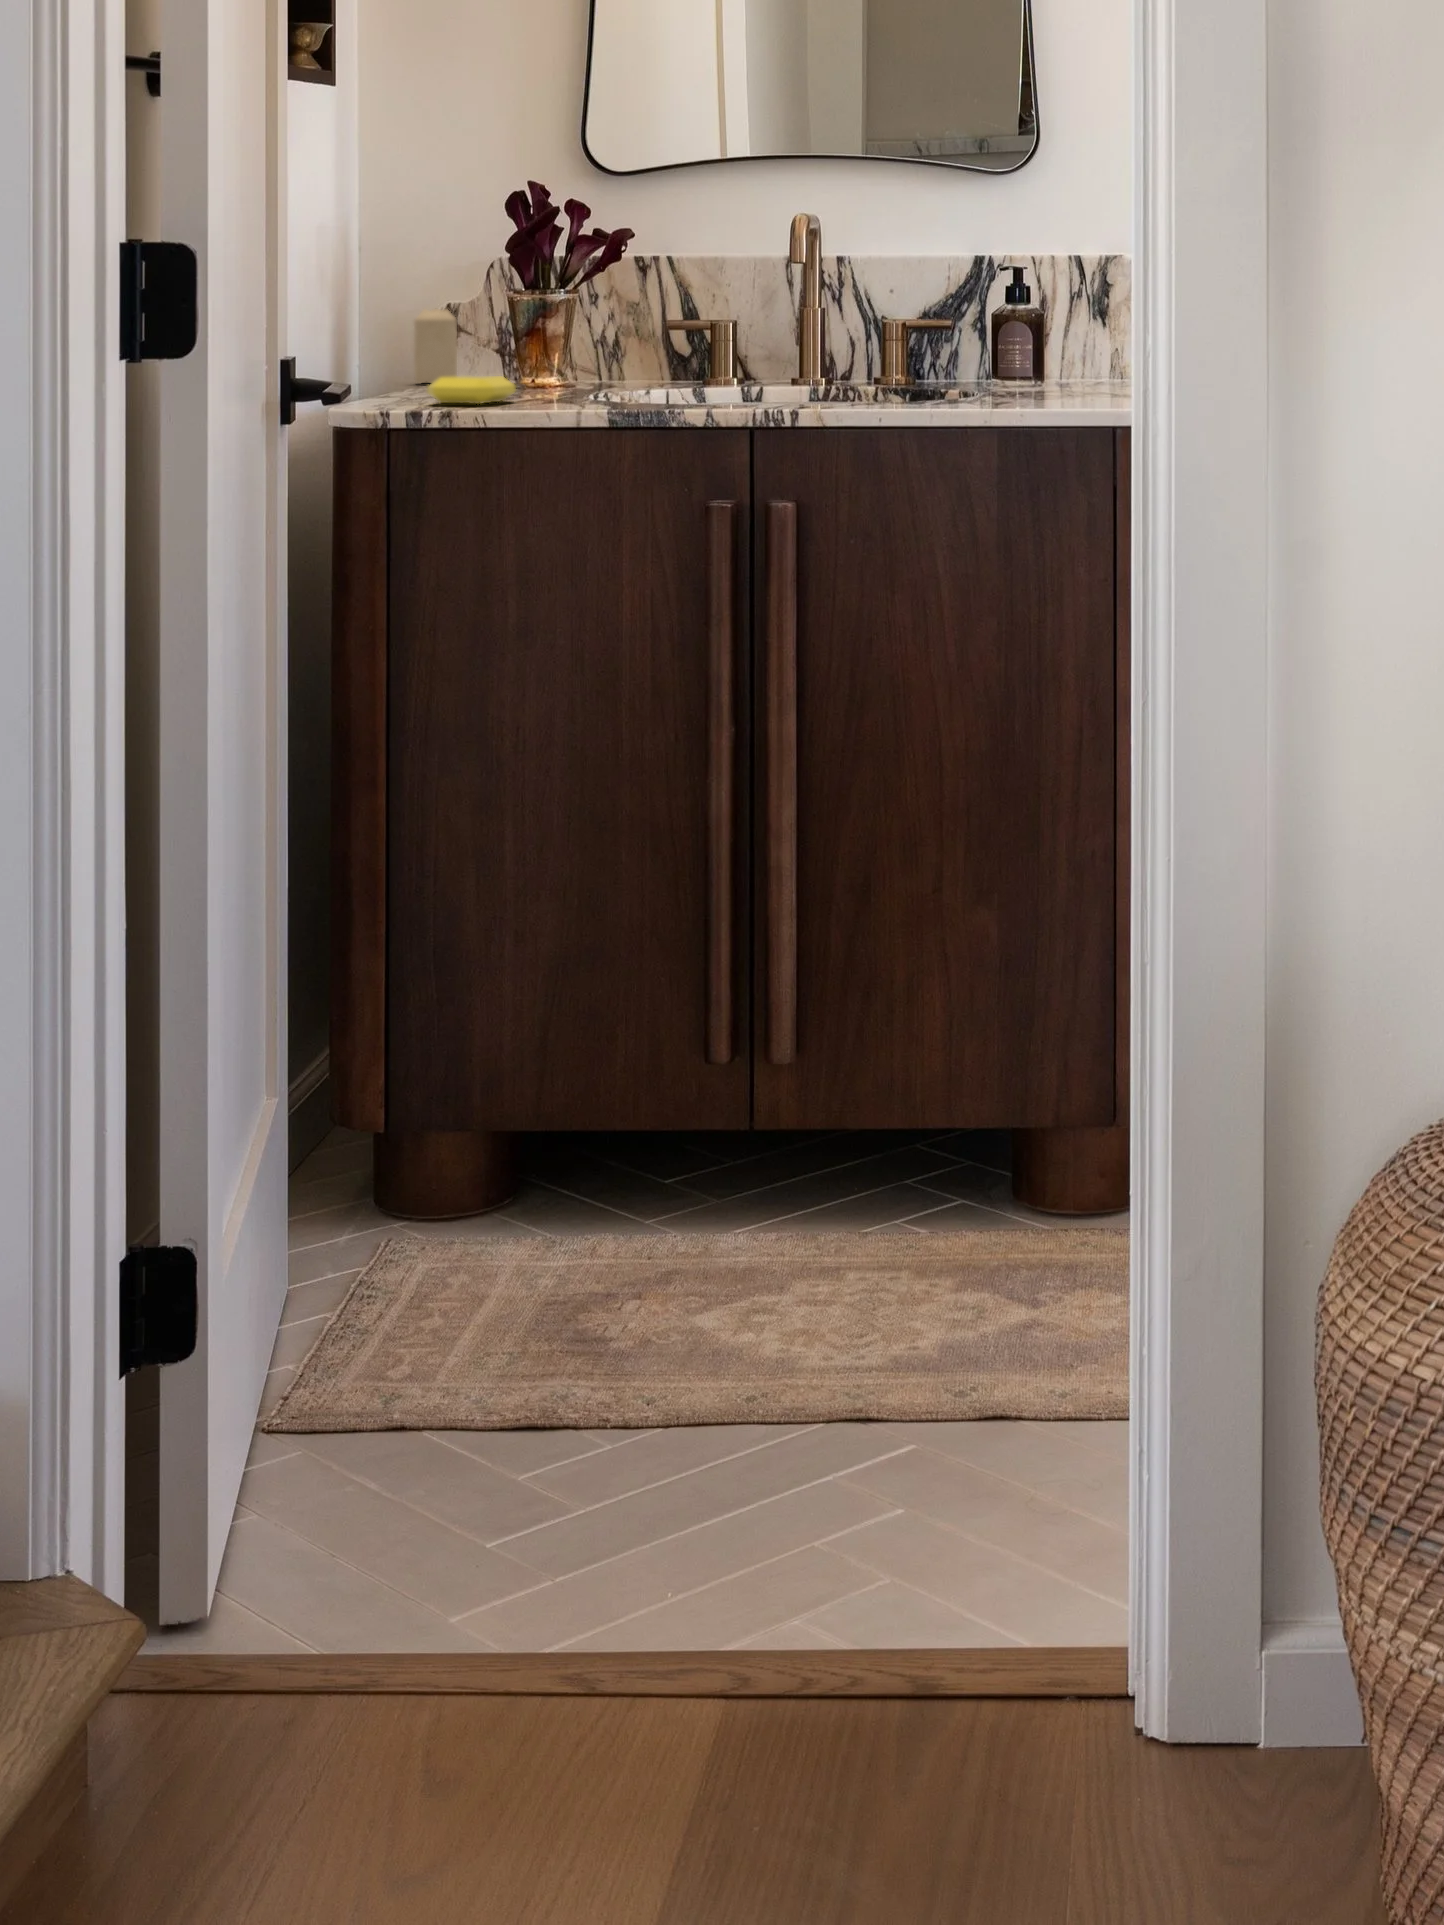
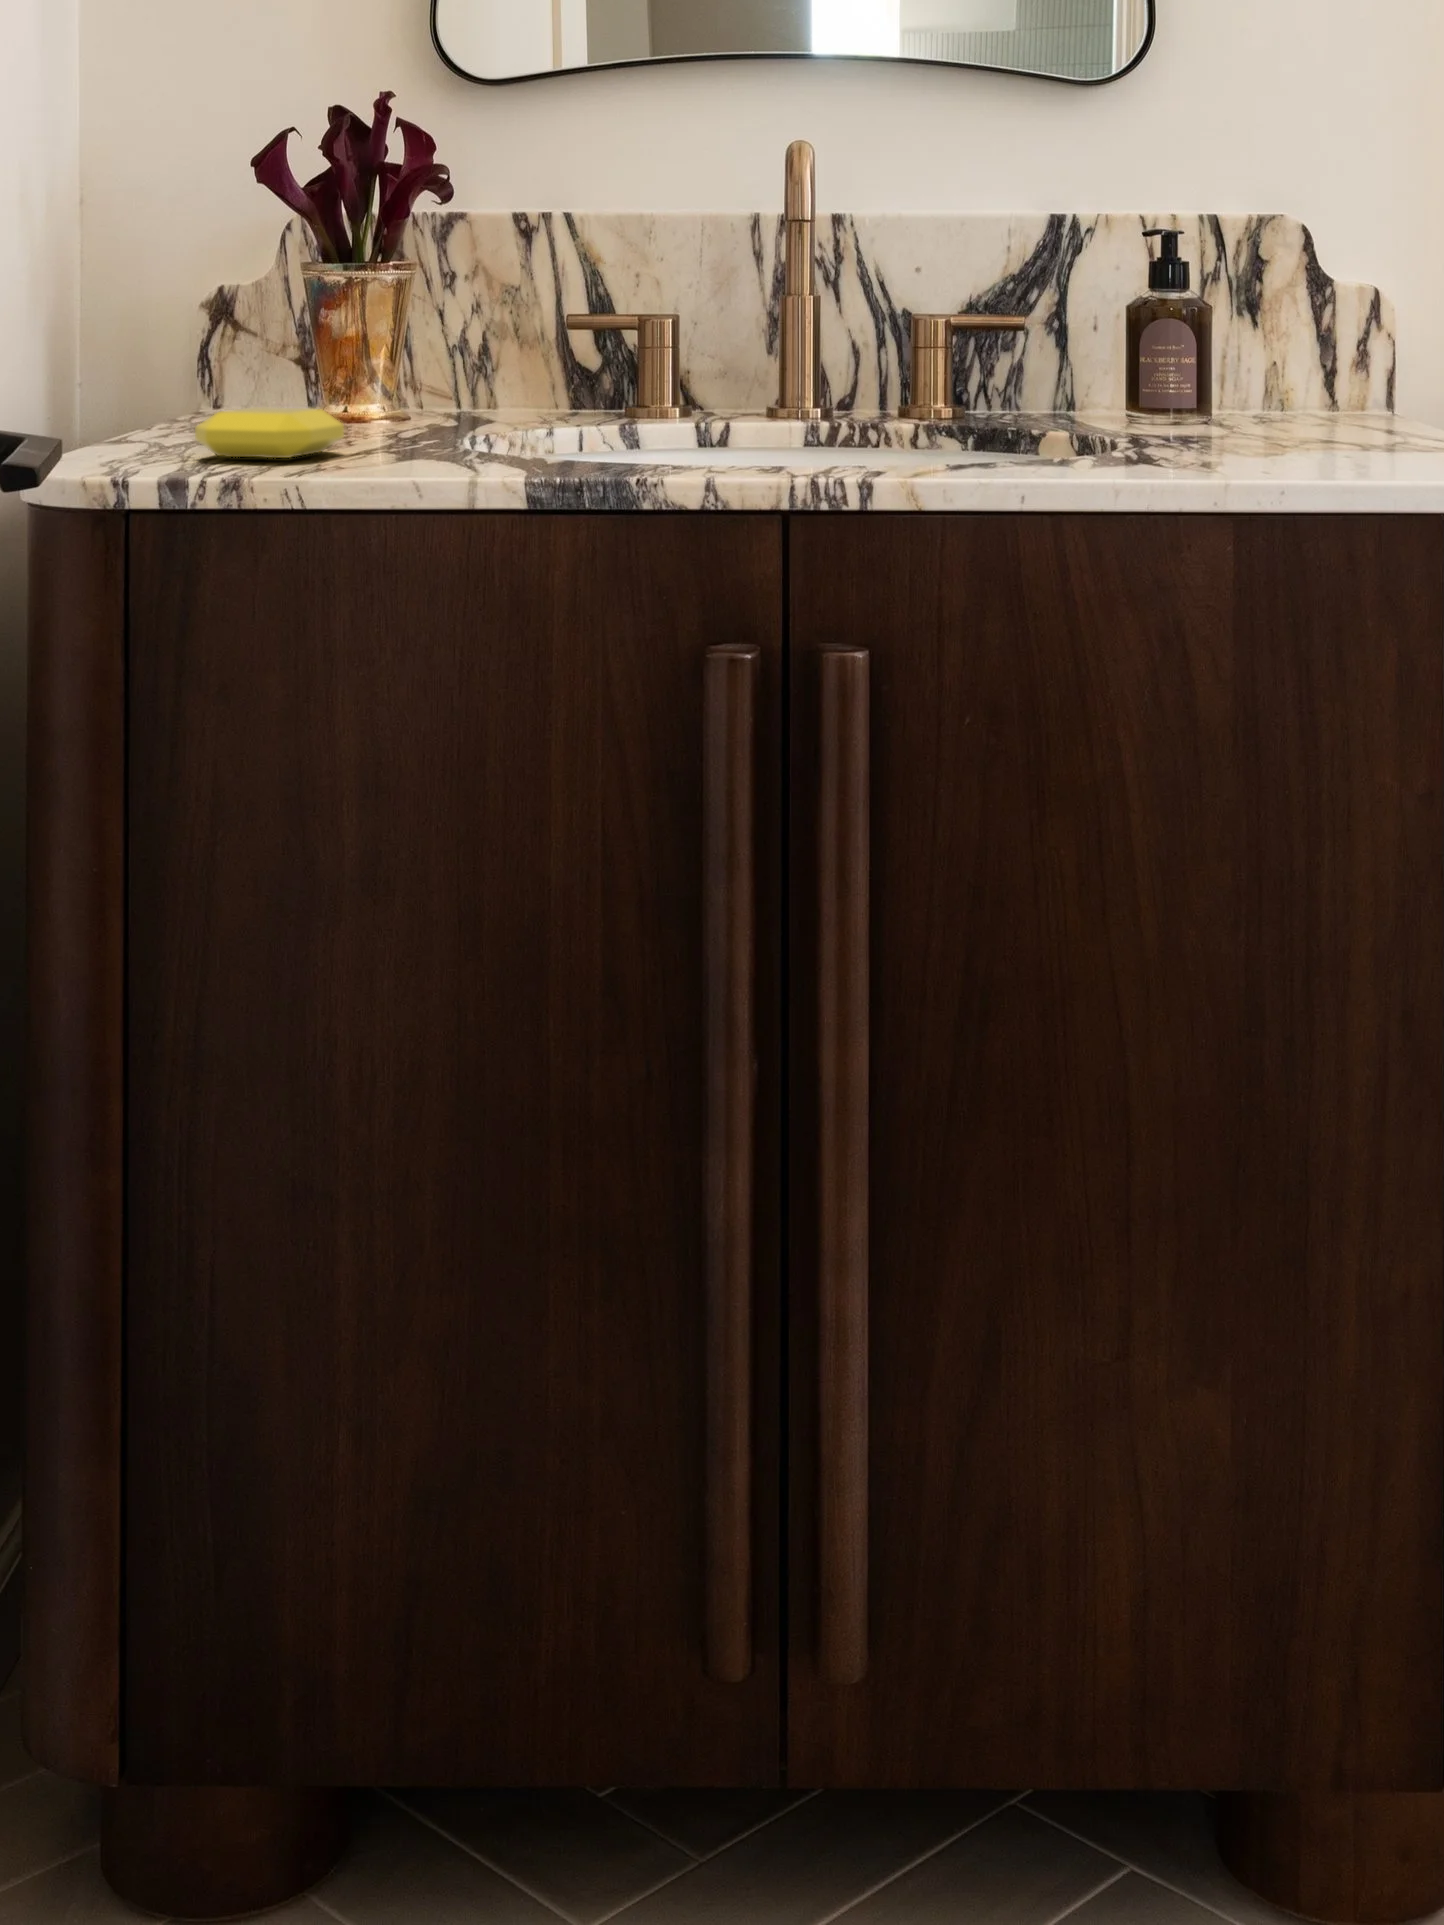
candle: present [414,309,457,383] -> none [169,294,235,413]

